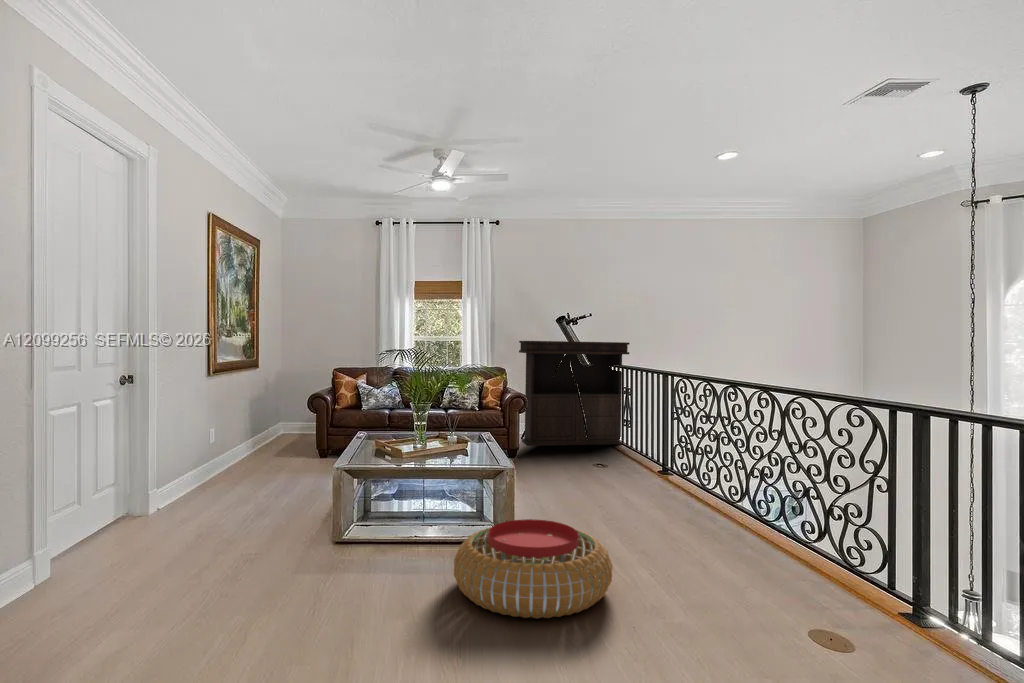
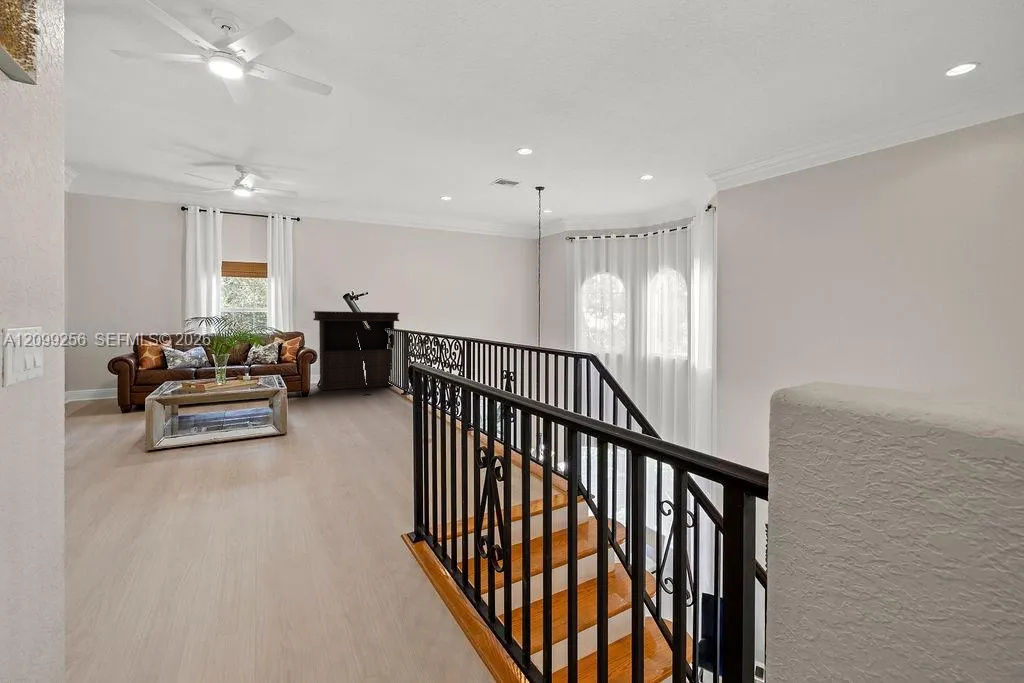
pouf: present [454,519,613,618] -> none [211,445,341,516]

